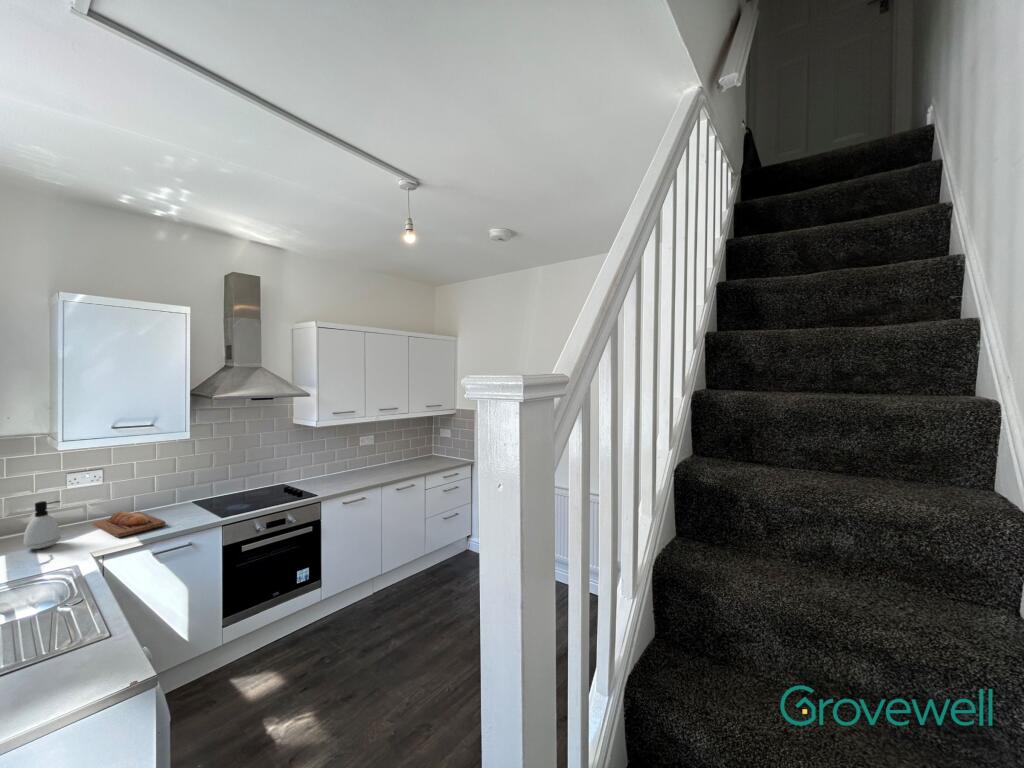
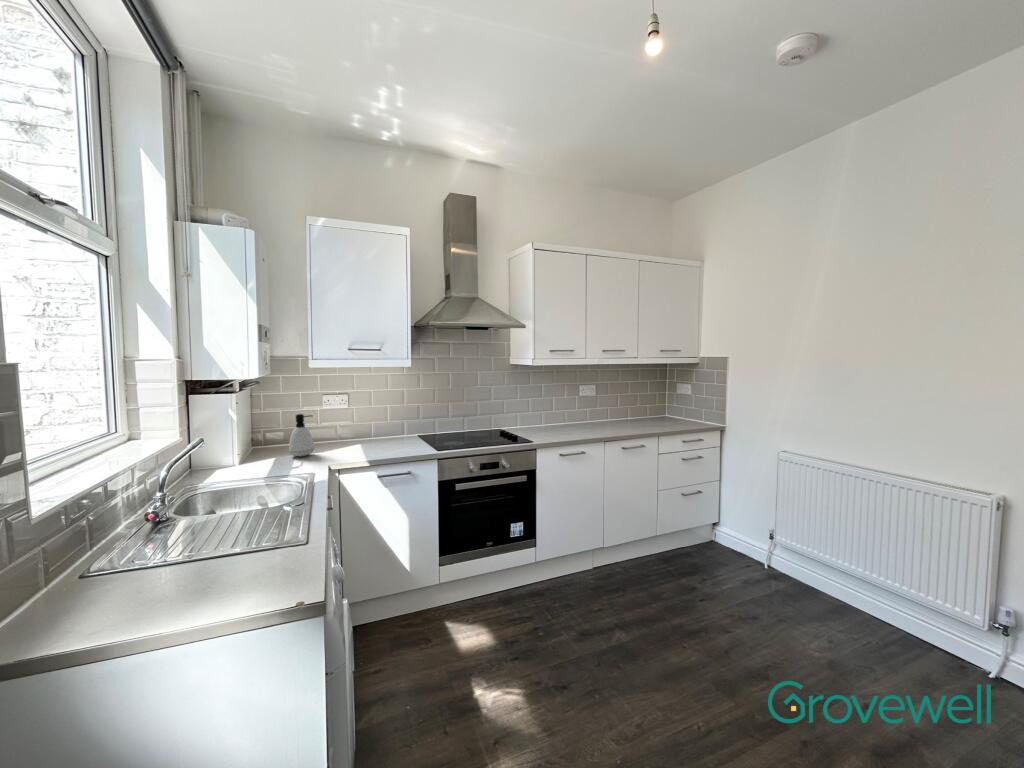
bread loaf: present [93,511,166,537] -> none [341,434,391,456]

